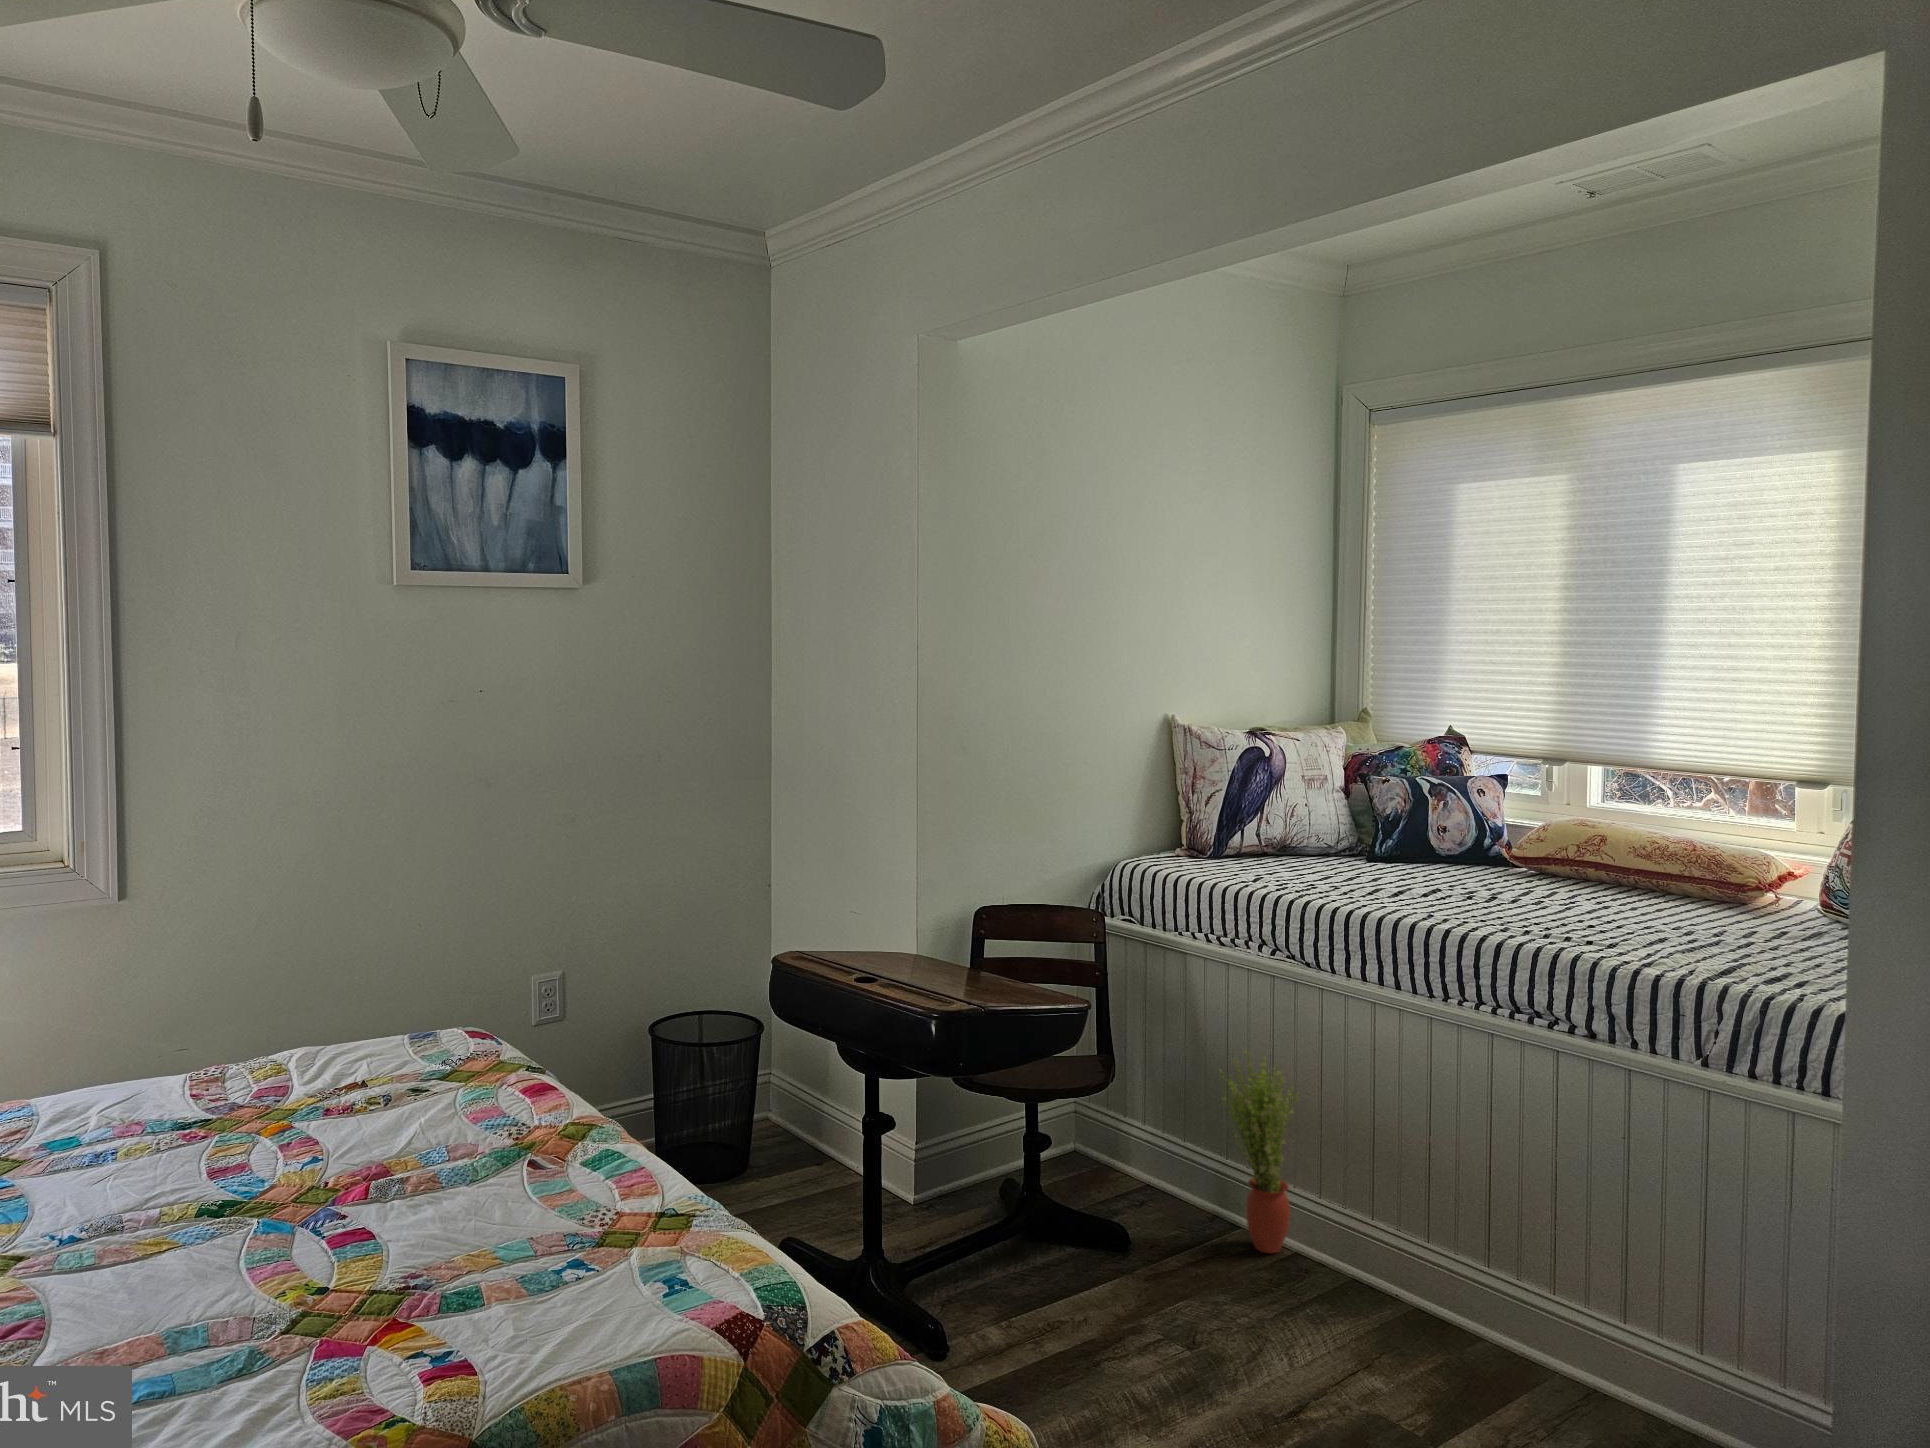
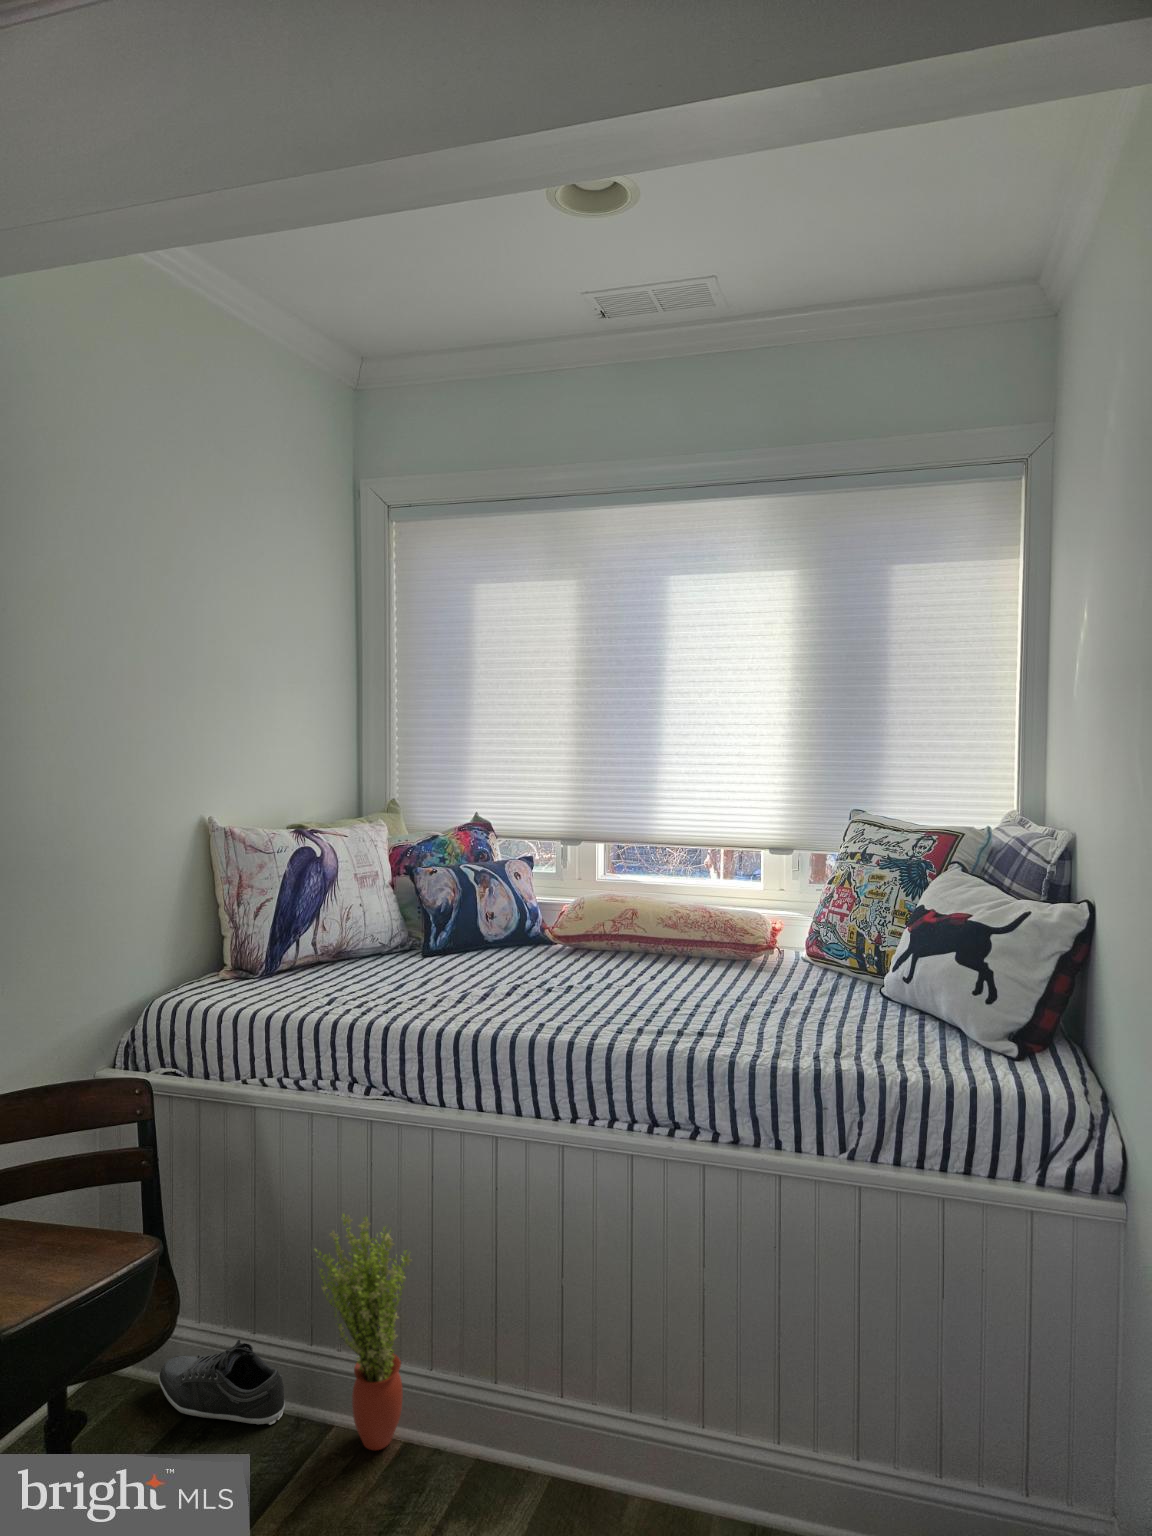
shoe: none [1107,1147,1200,1216] -> present [159,1340,285,1425]

